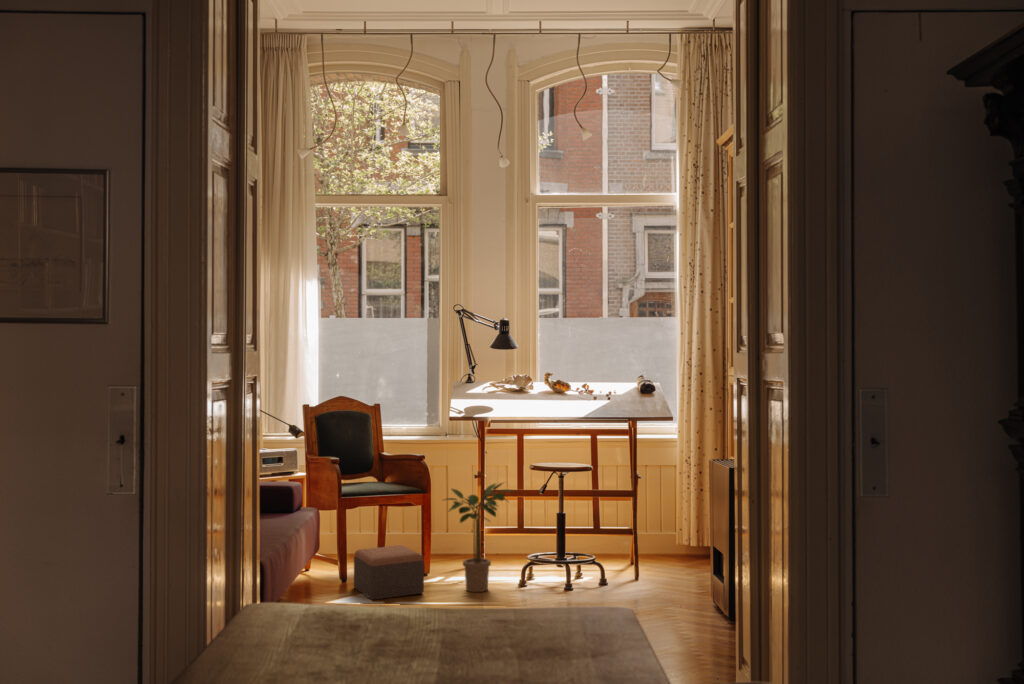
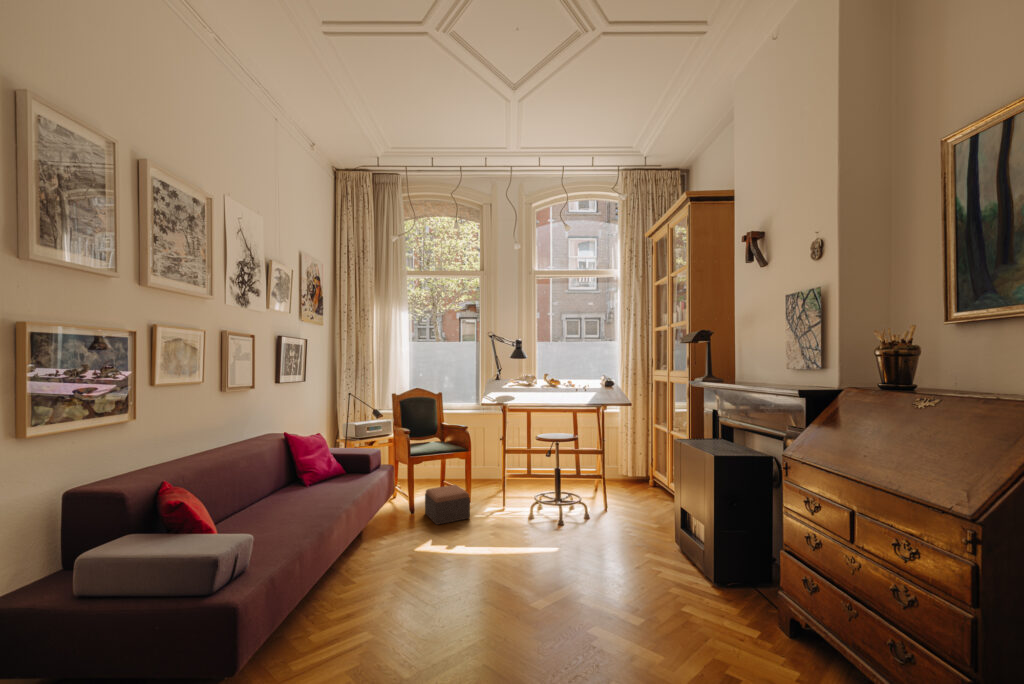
potted plant: present [443,483,512,592] -> none [481,445,528,517]

